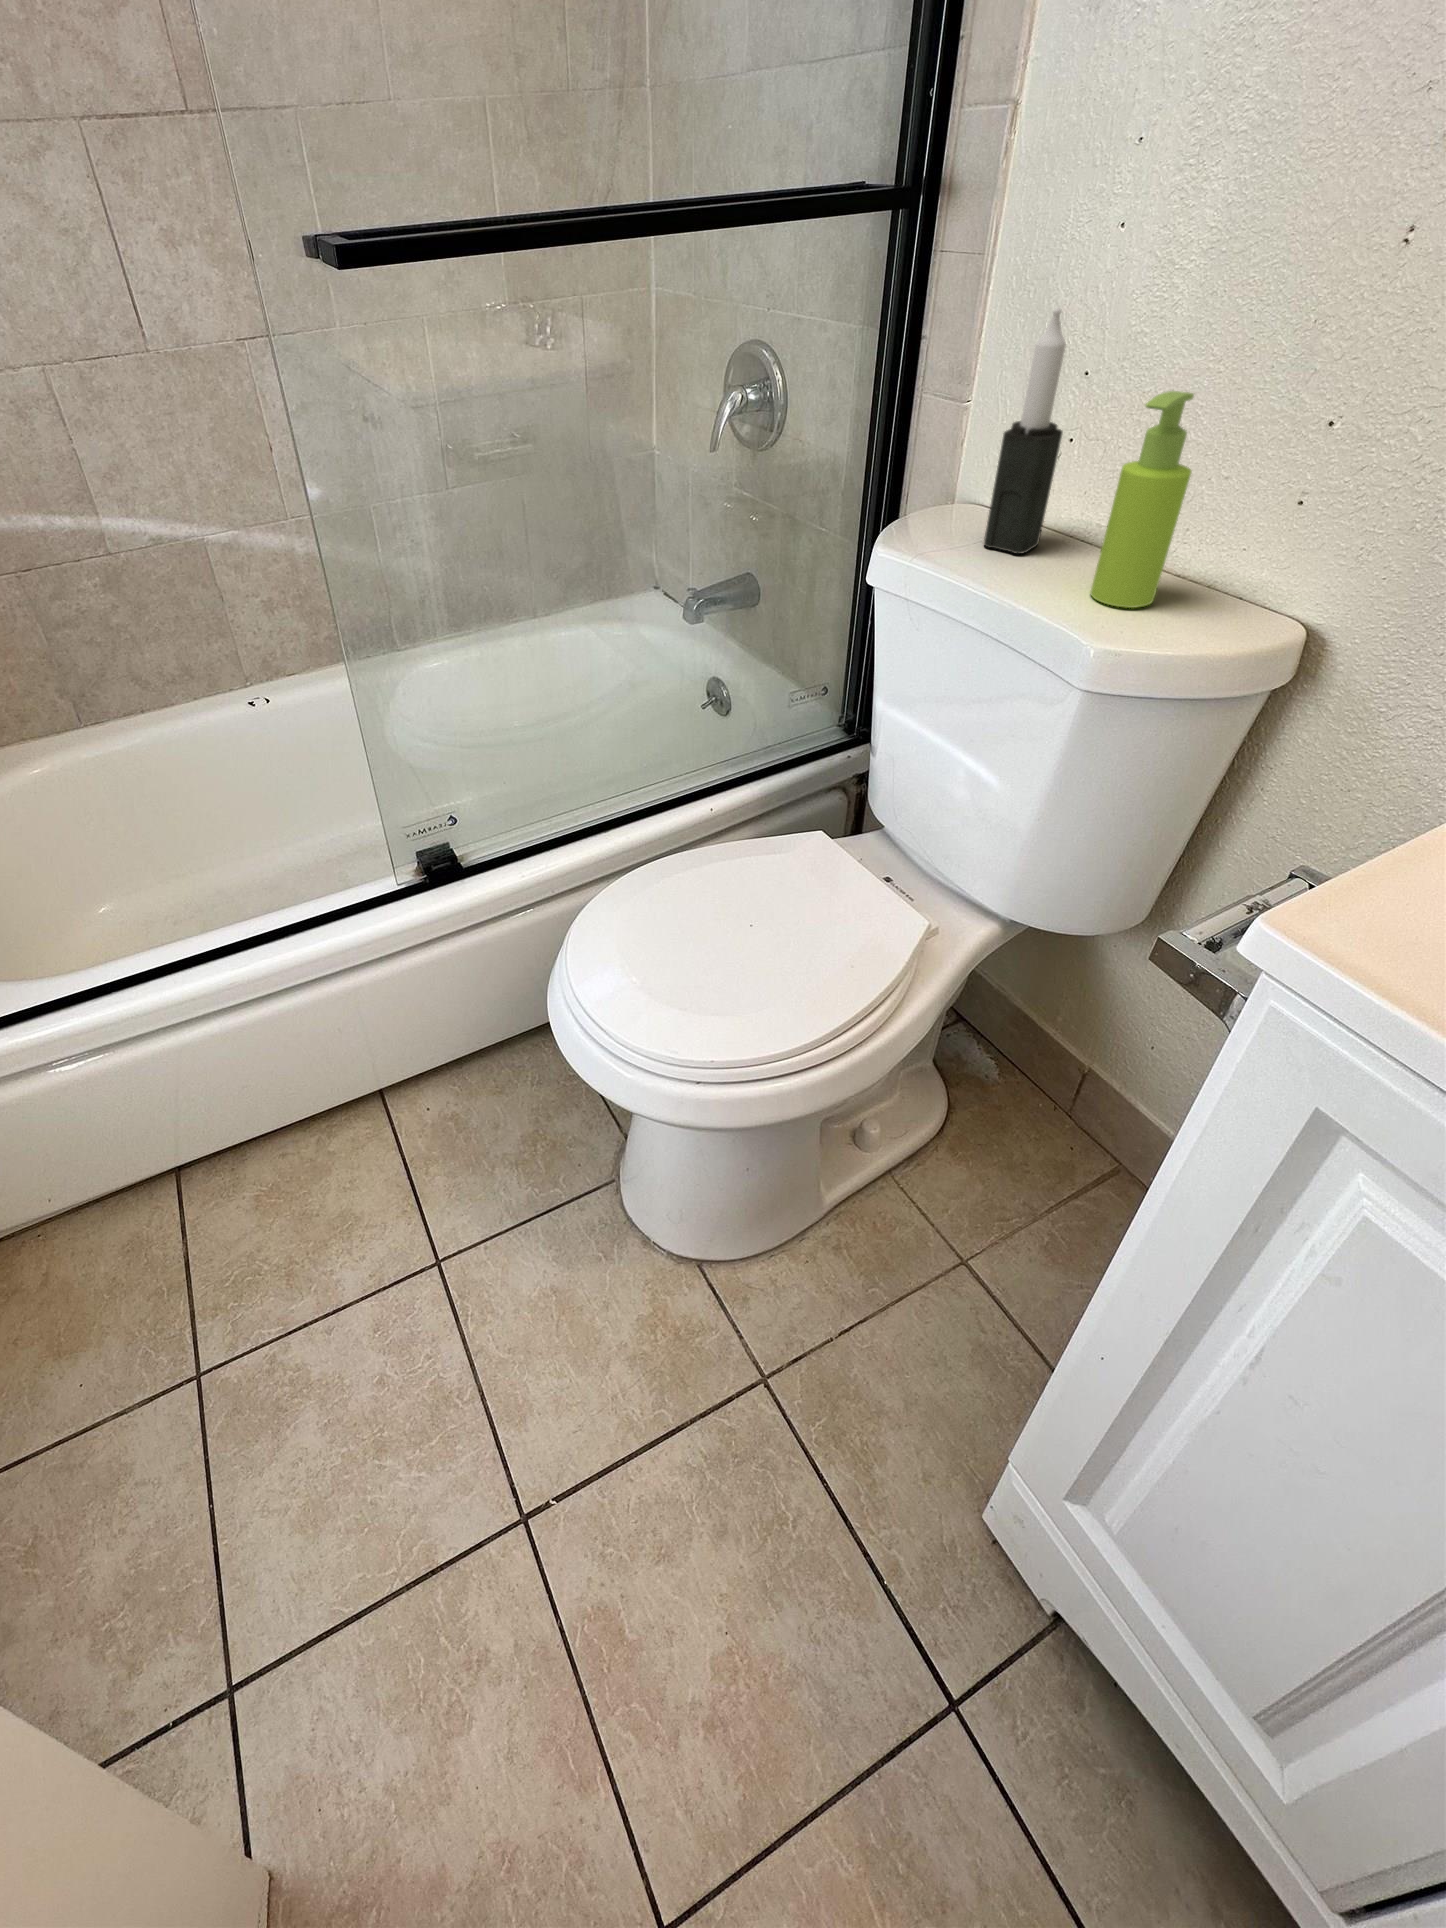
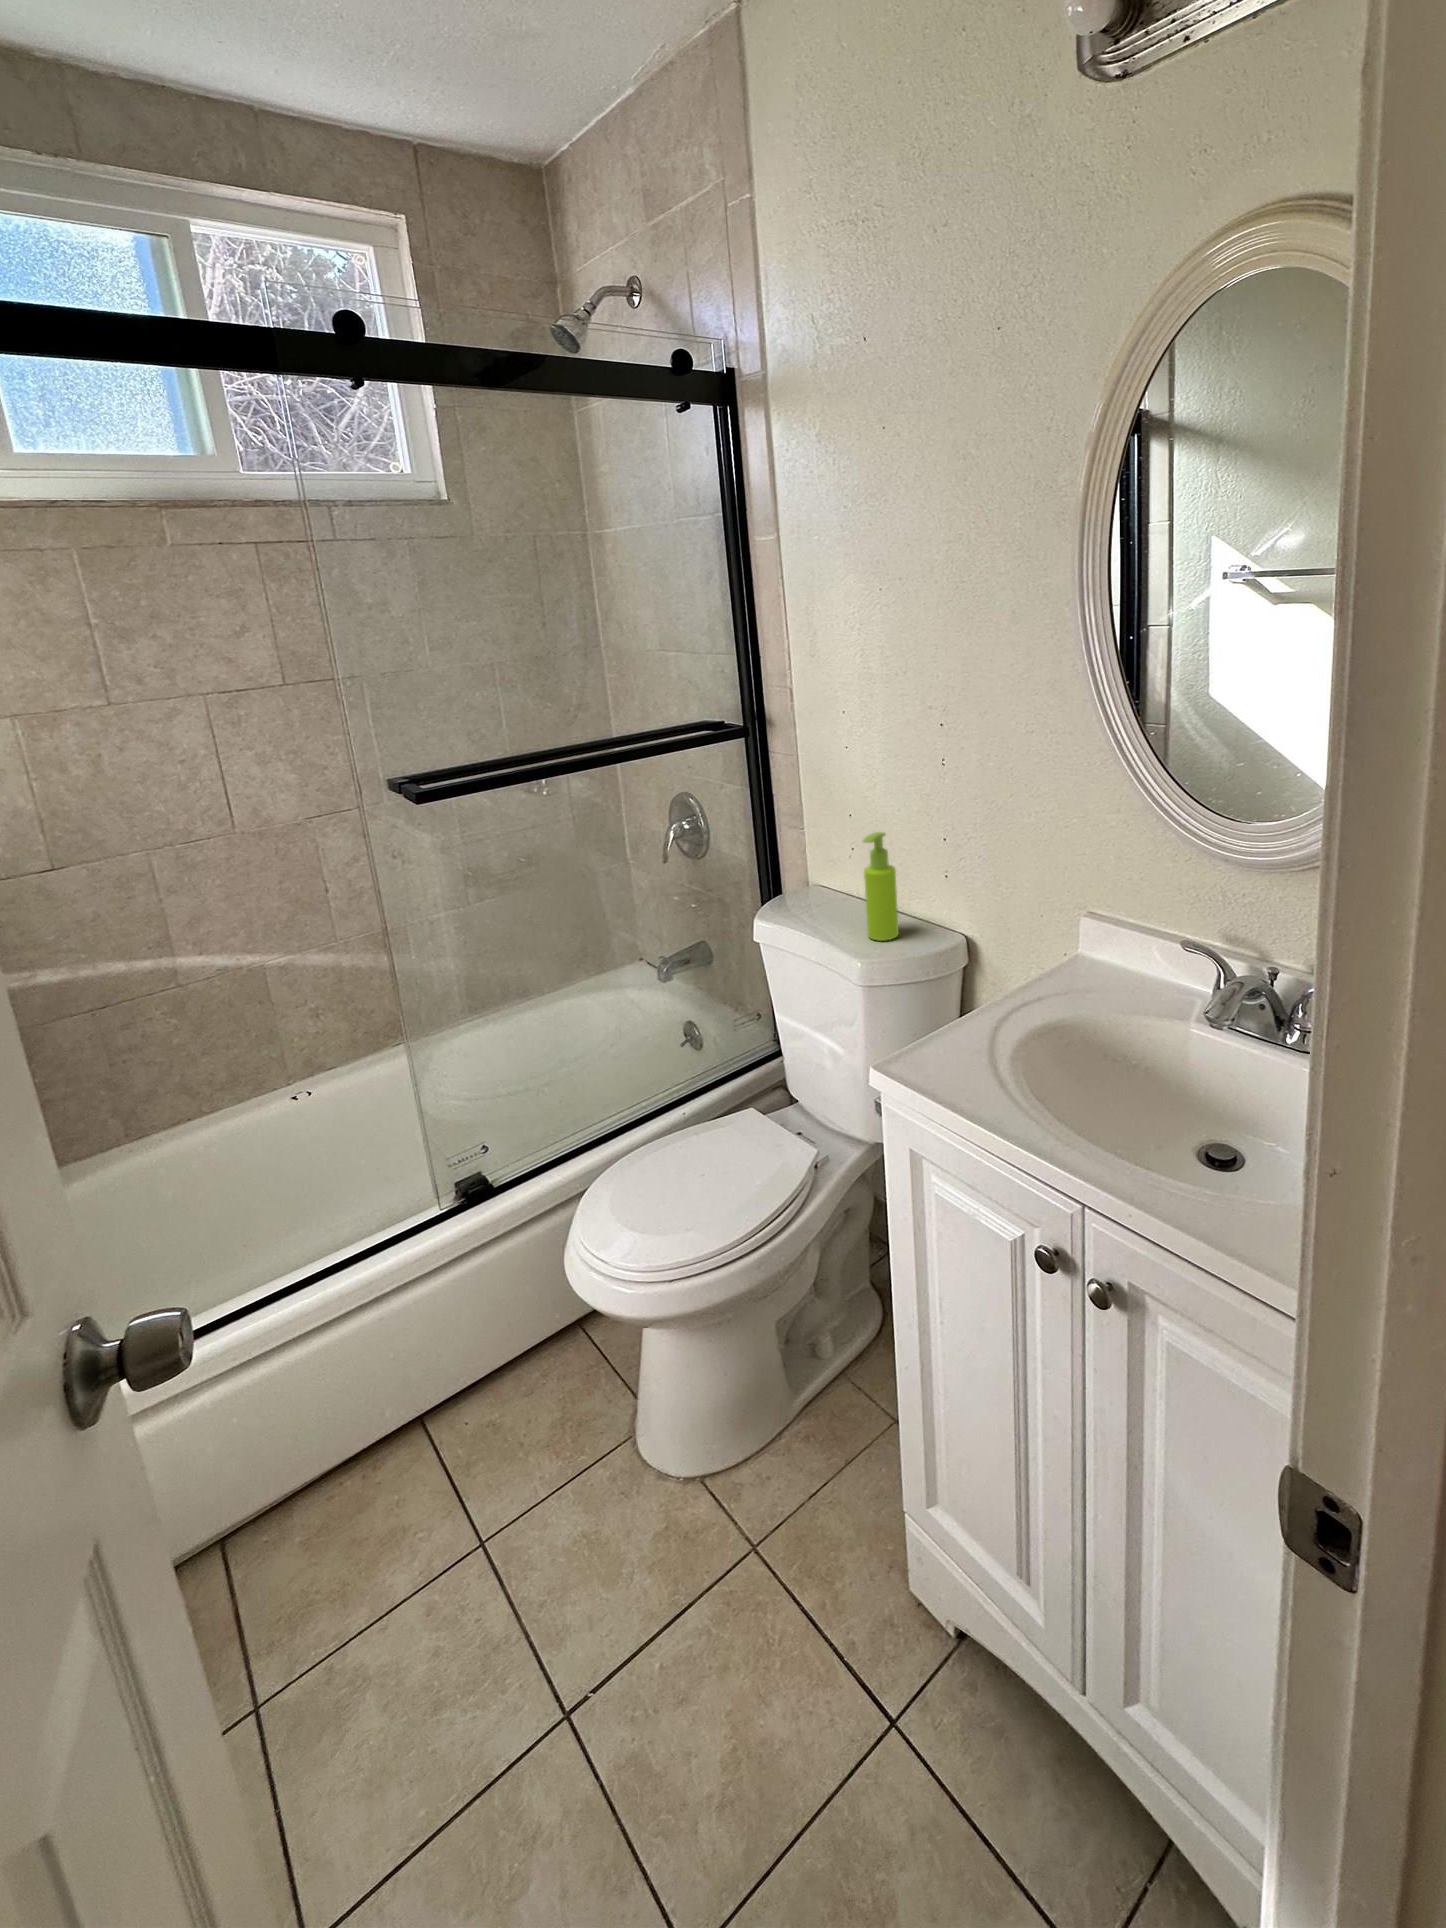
candle: present [984,307,1066,554] -> none [813,792,847,917]

